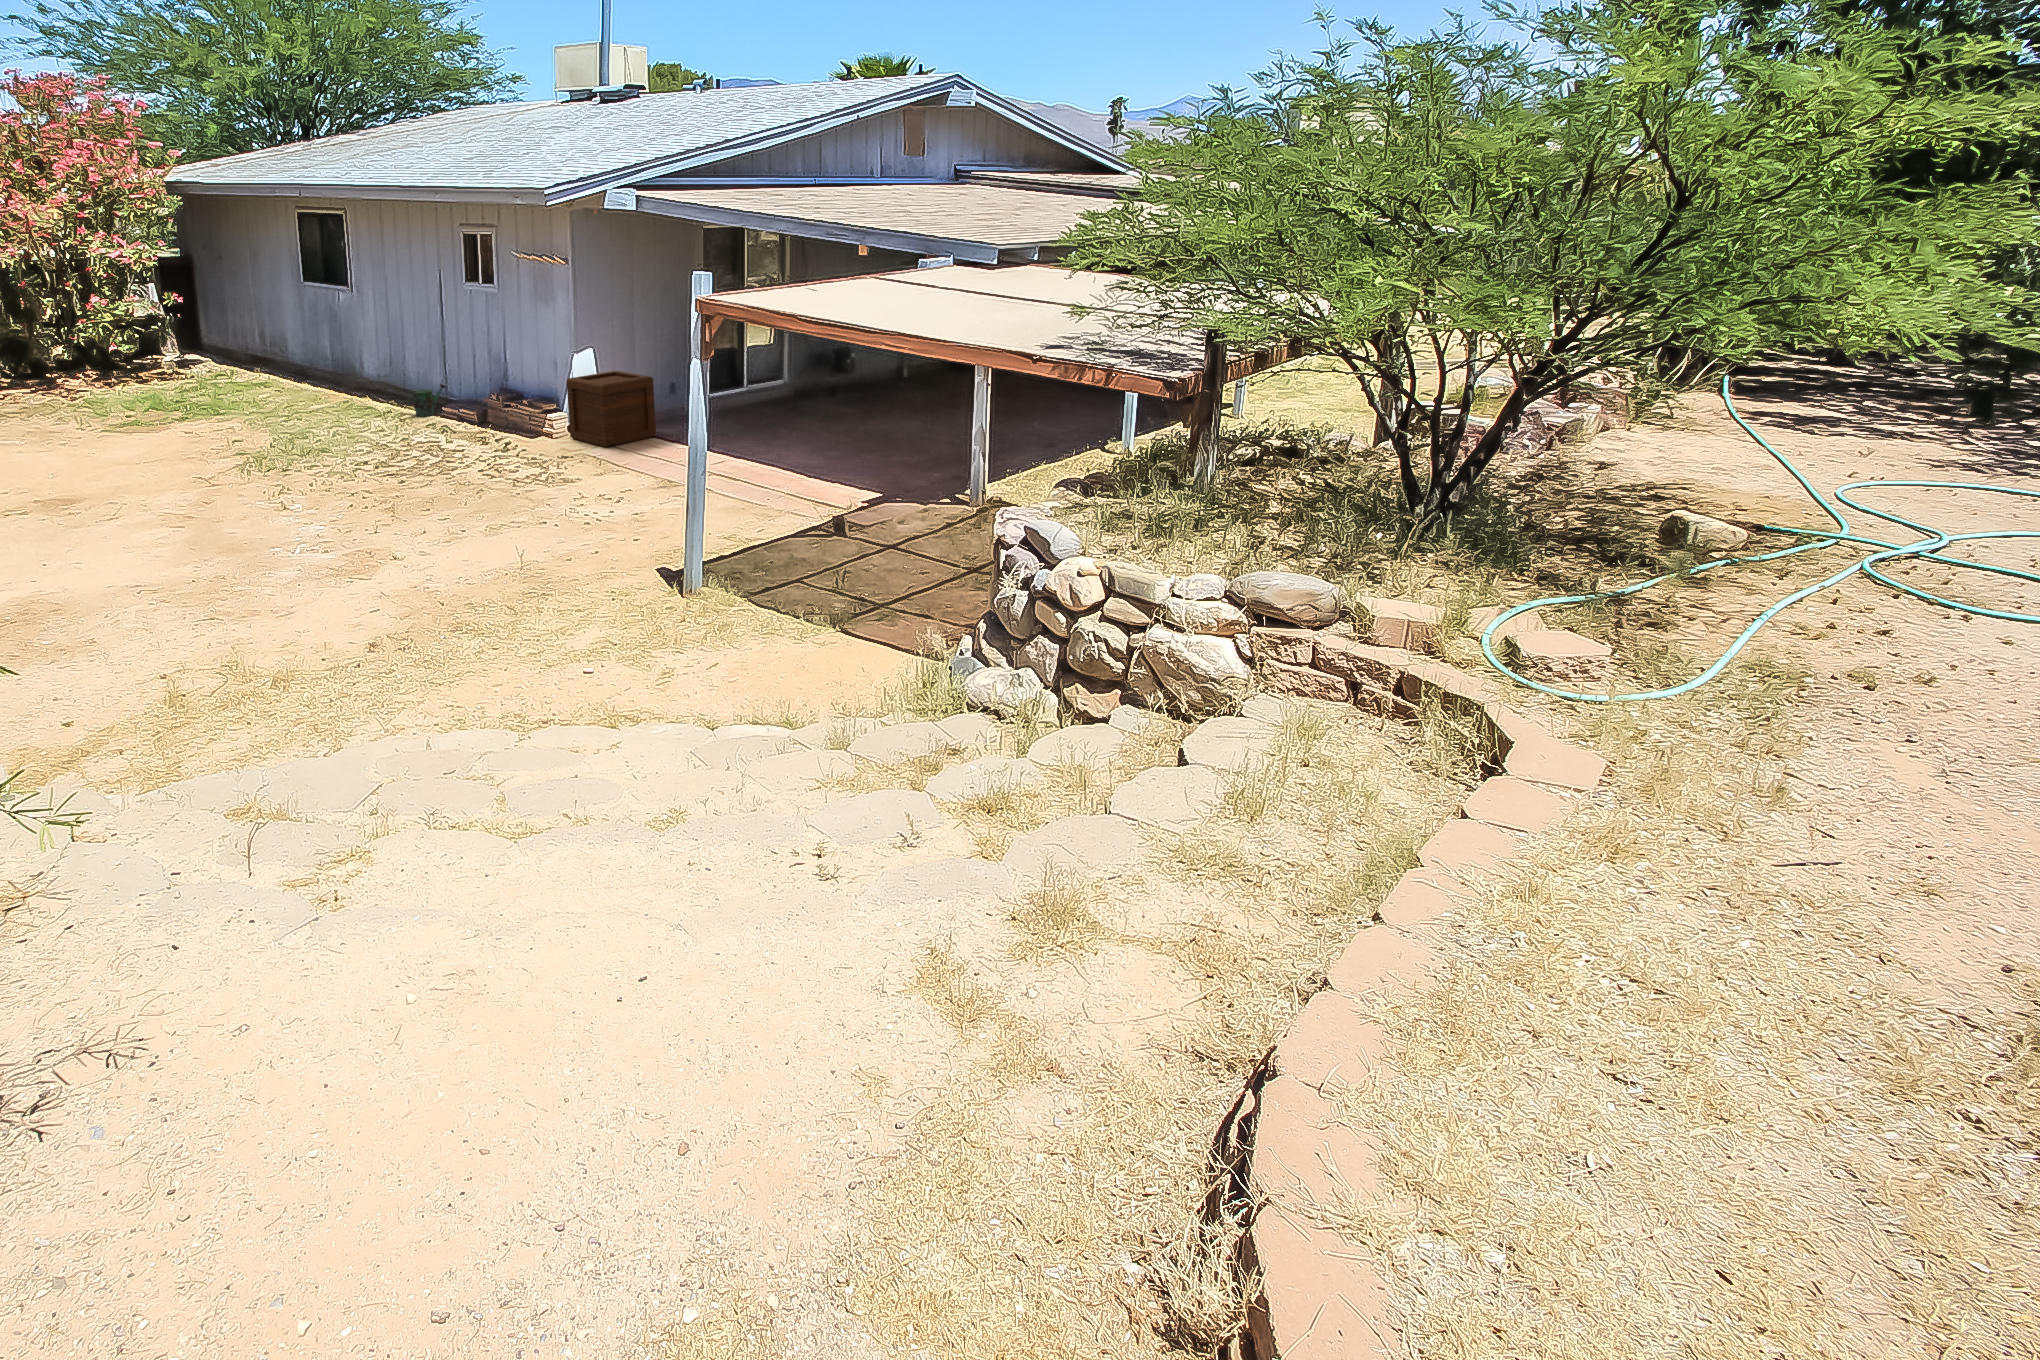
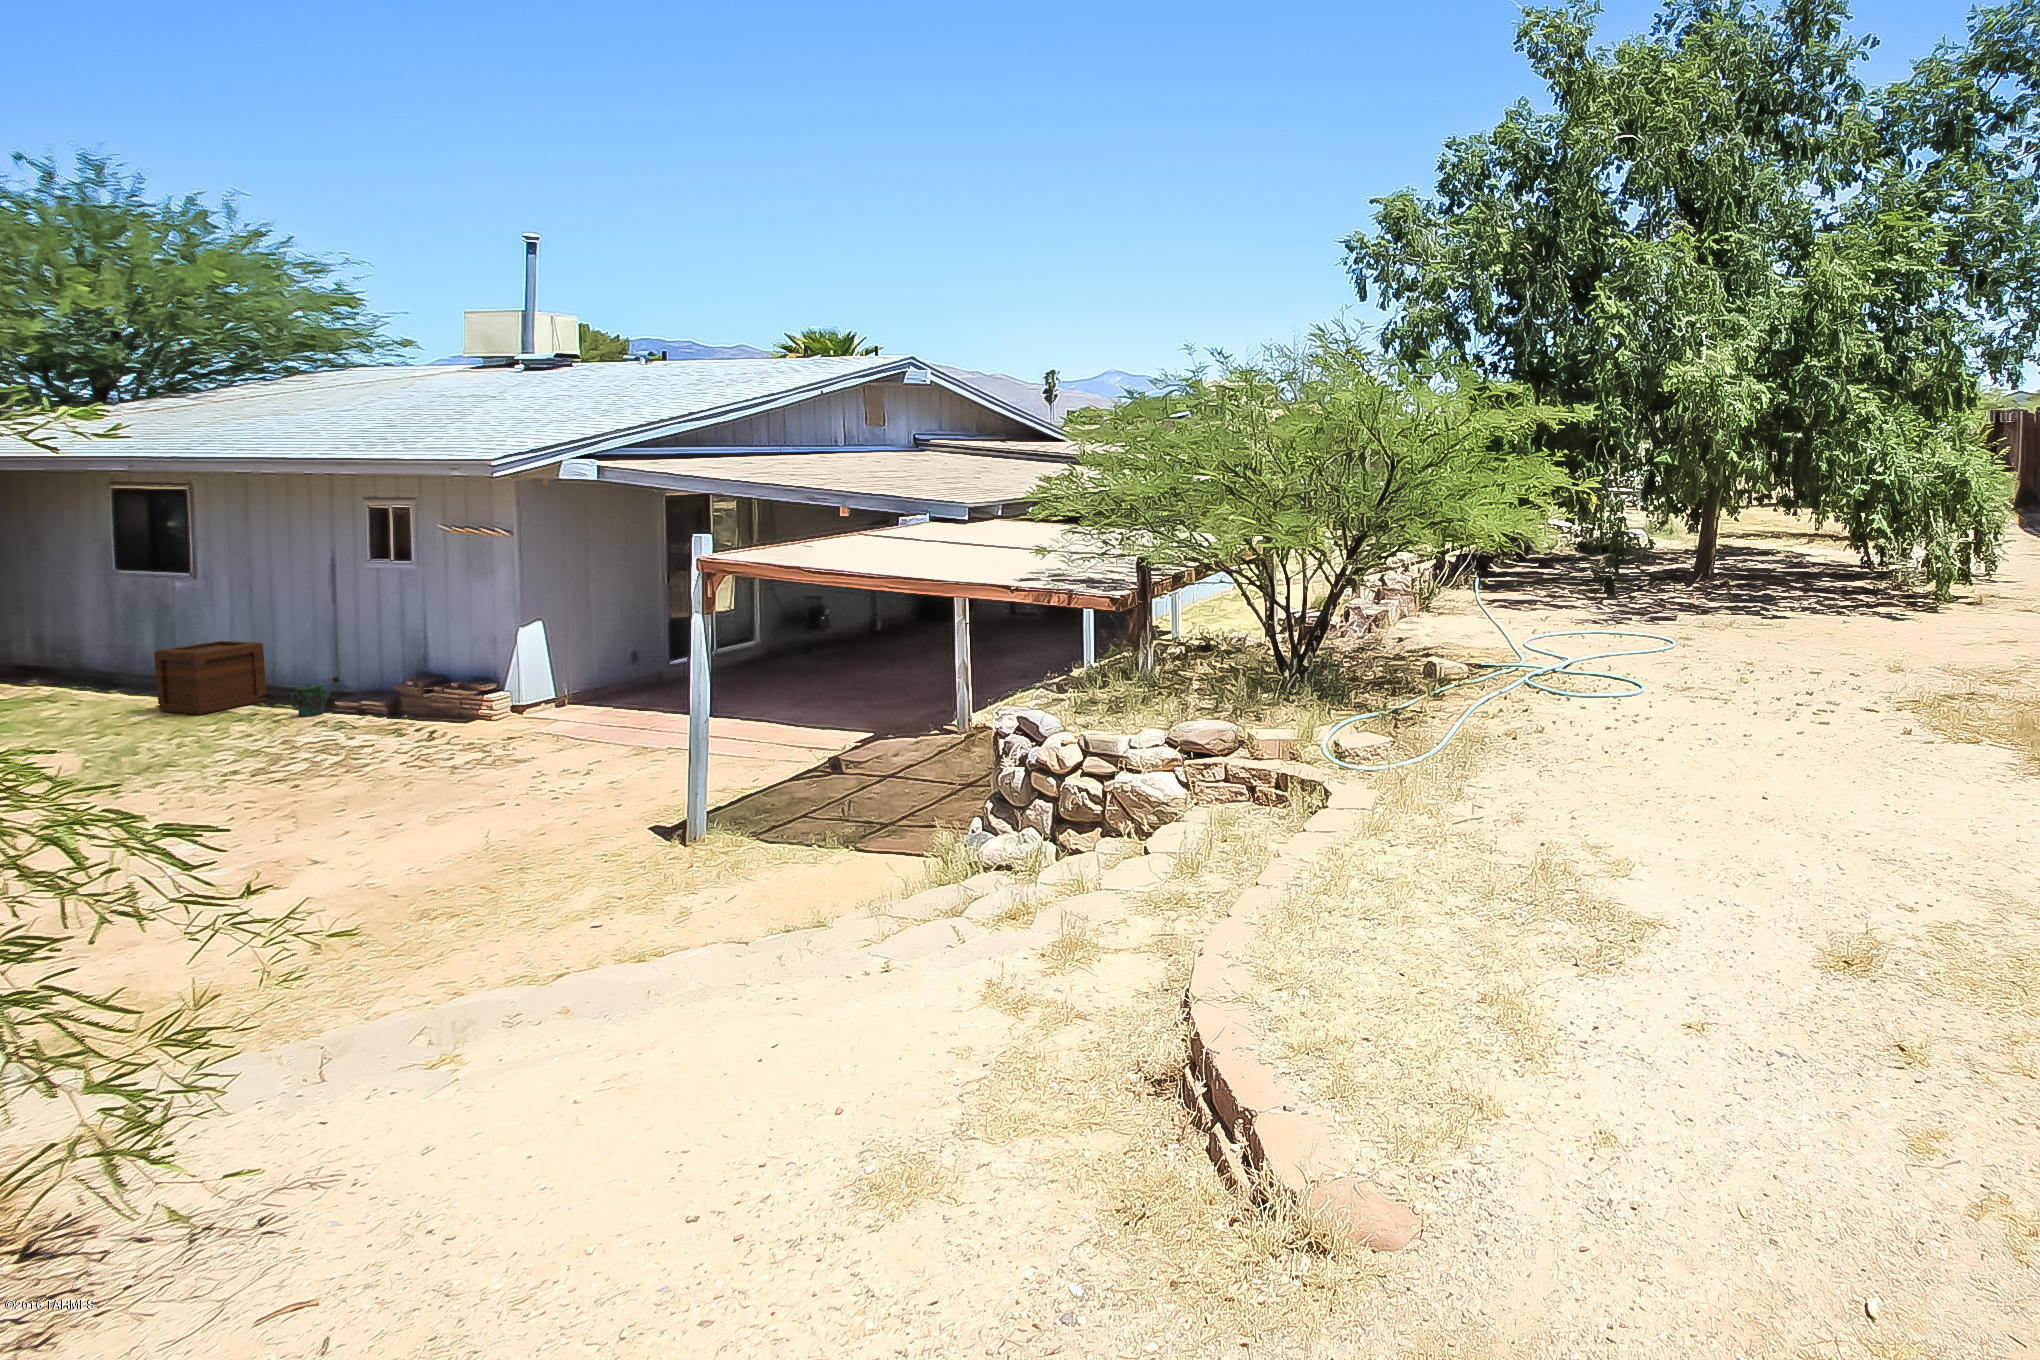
wooden crate: present [567,371,656,447] -> present [154,641,267,715]

